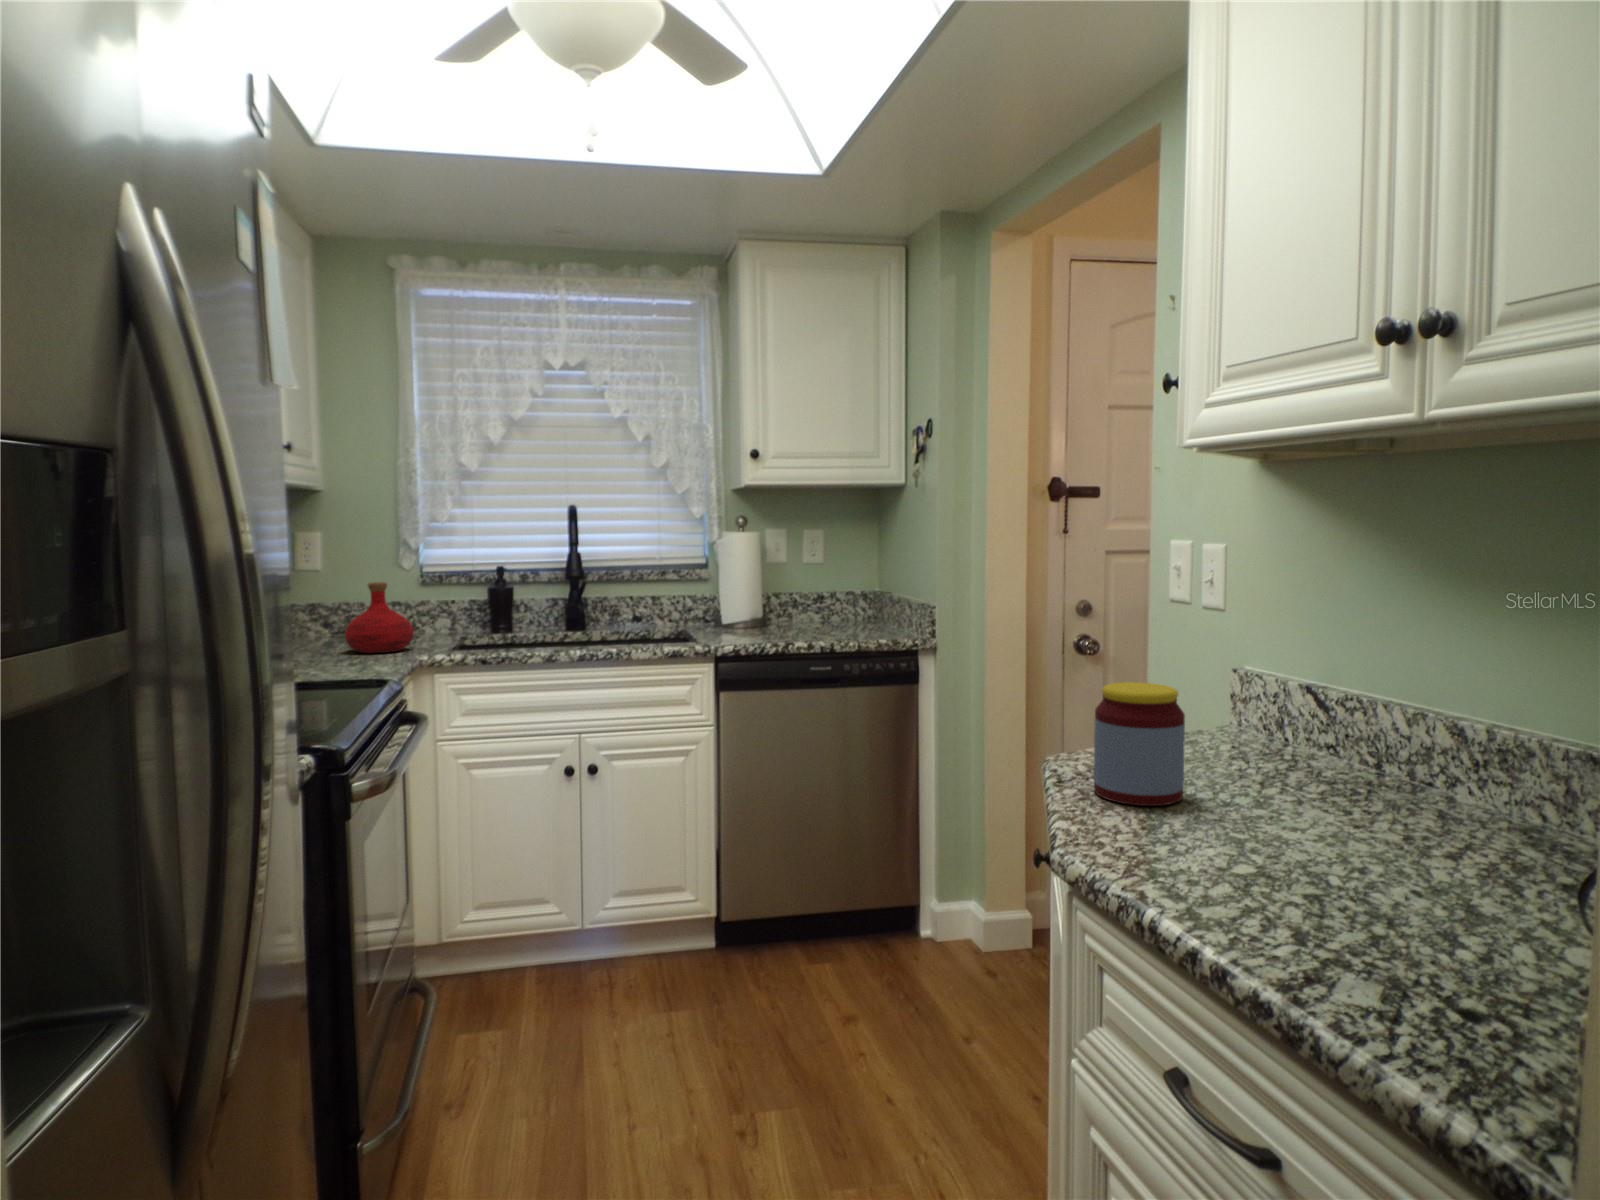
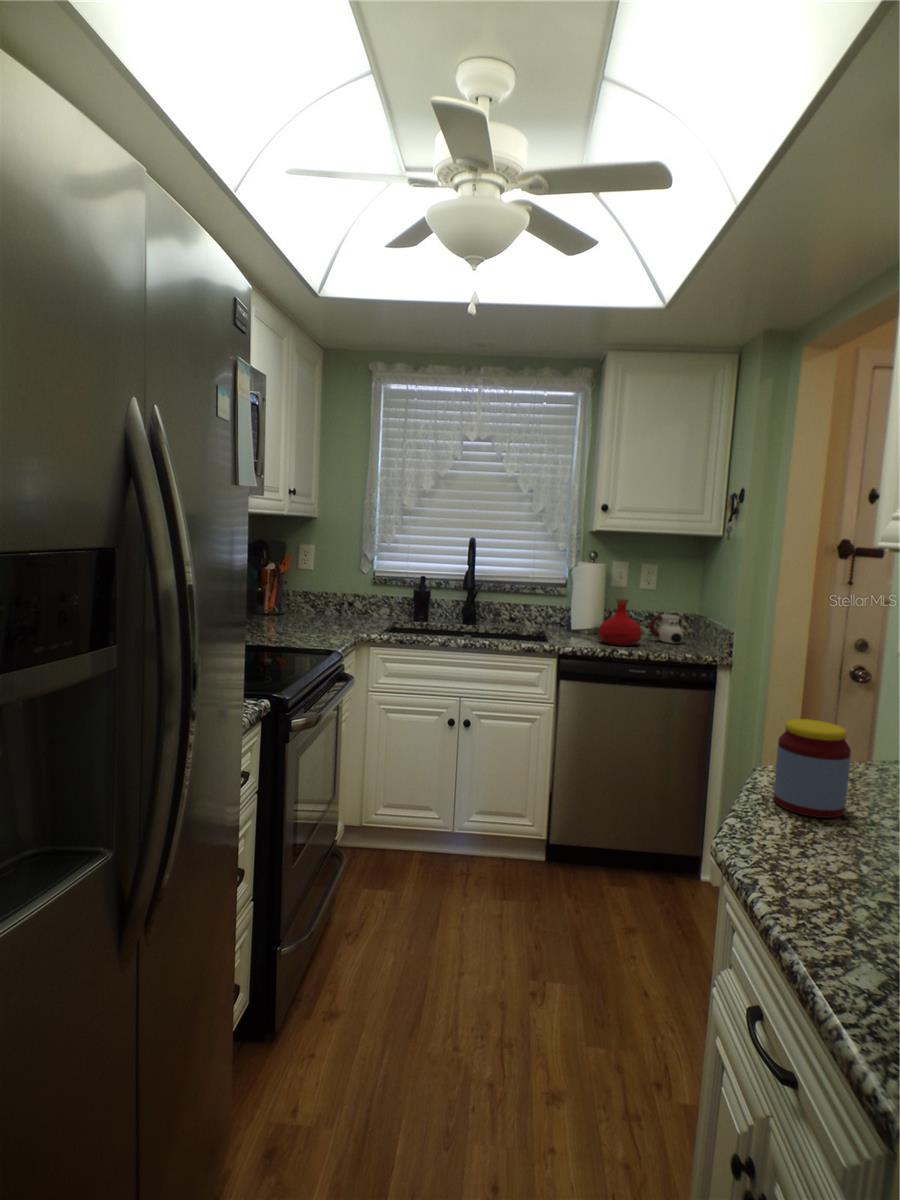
bottle: present [345,582,414,653] -> present [599,598,642,646]
mug: none [824,593,867,630] -> present [649,615,683,644]

